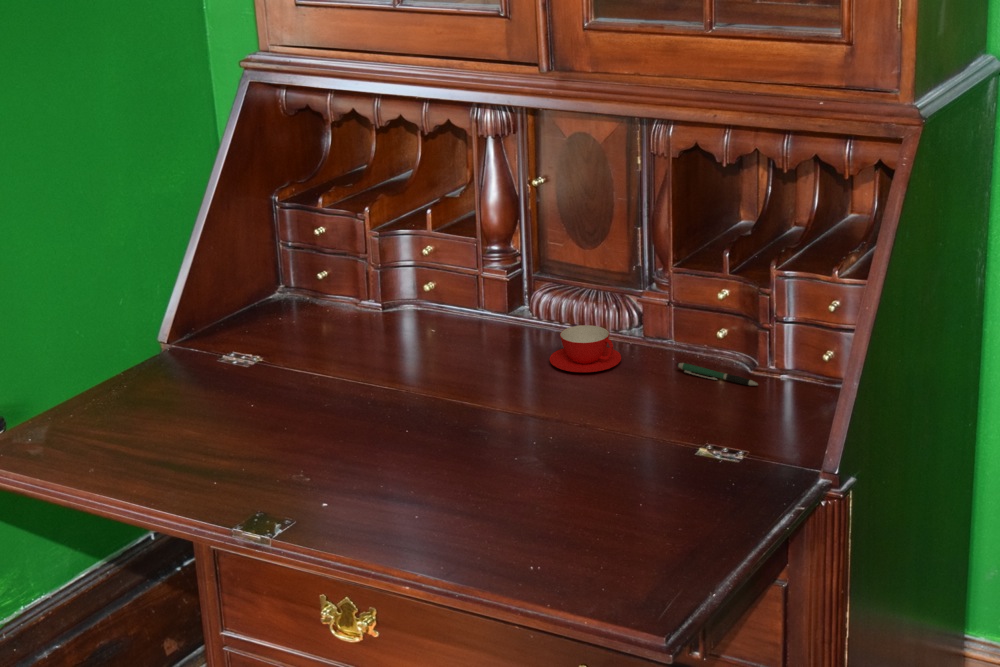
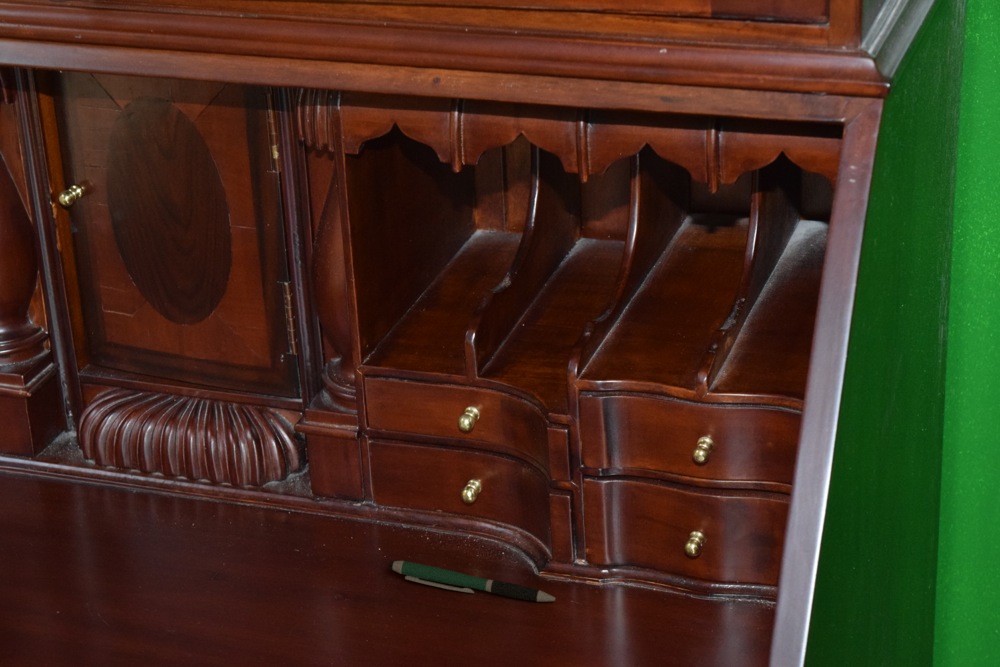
teacup: present [550,325,621,372] -> none [129,490,275,603]

